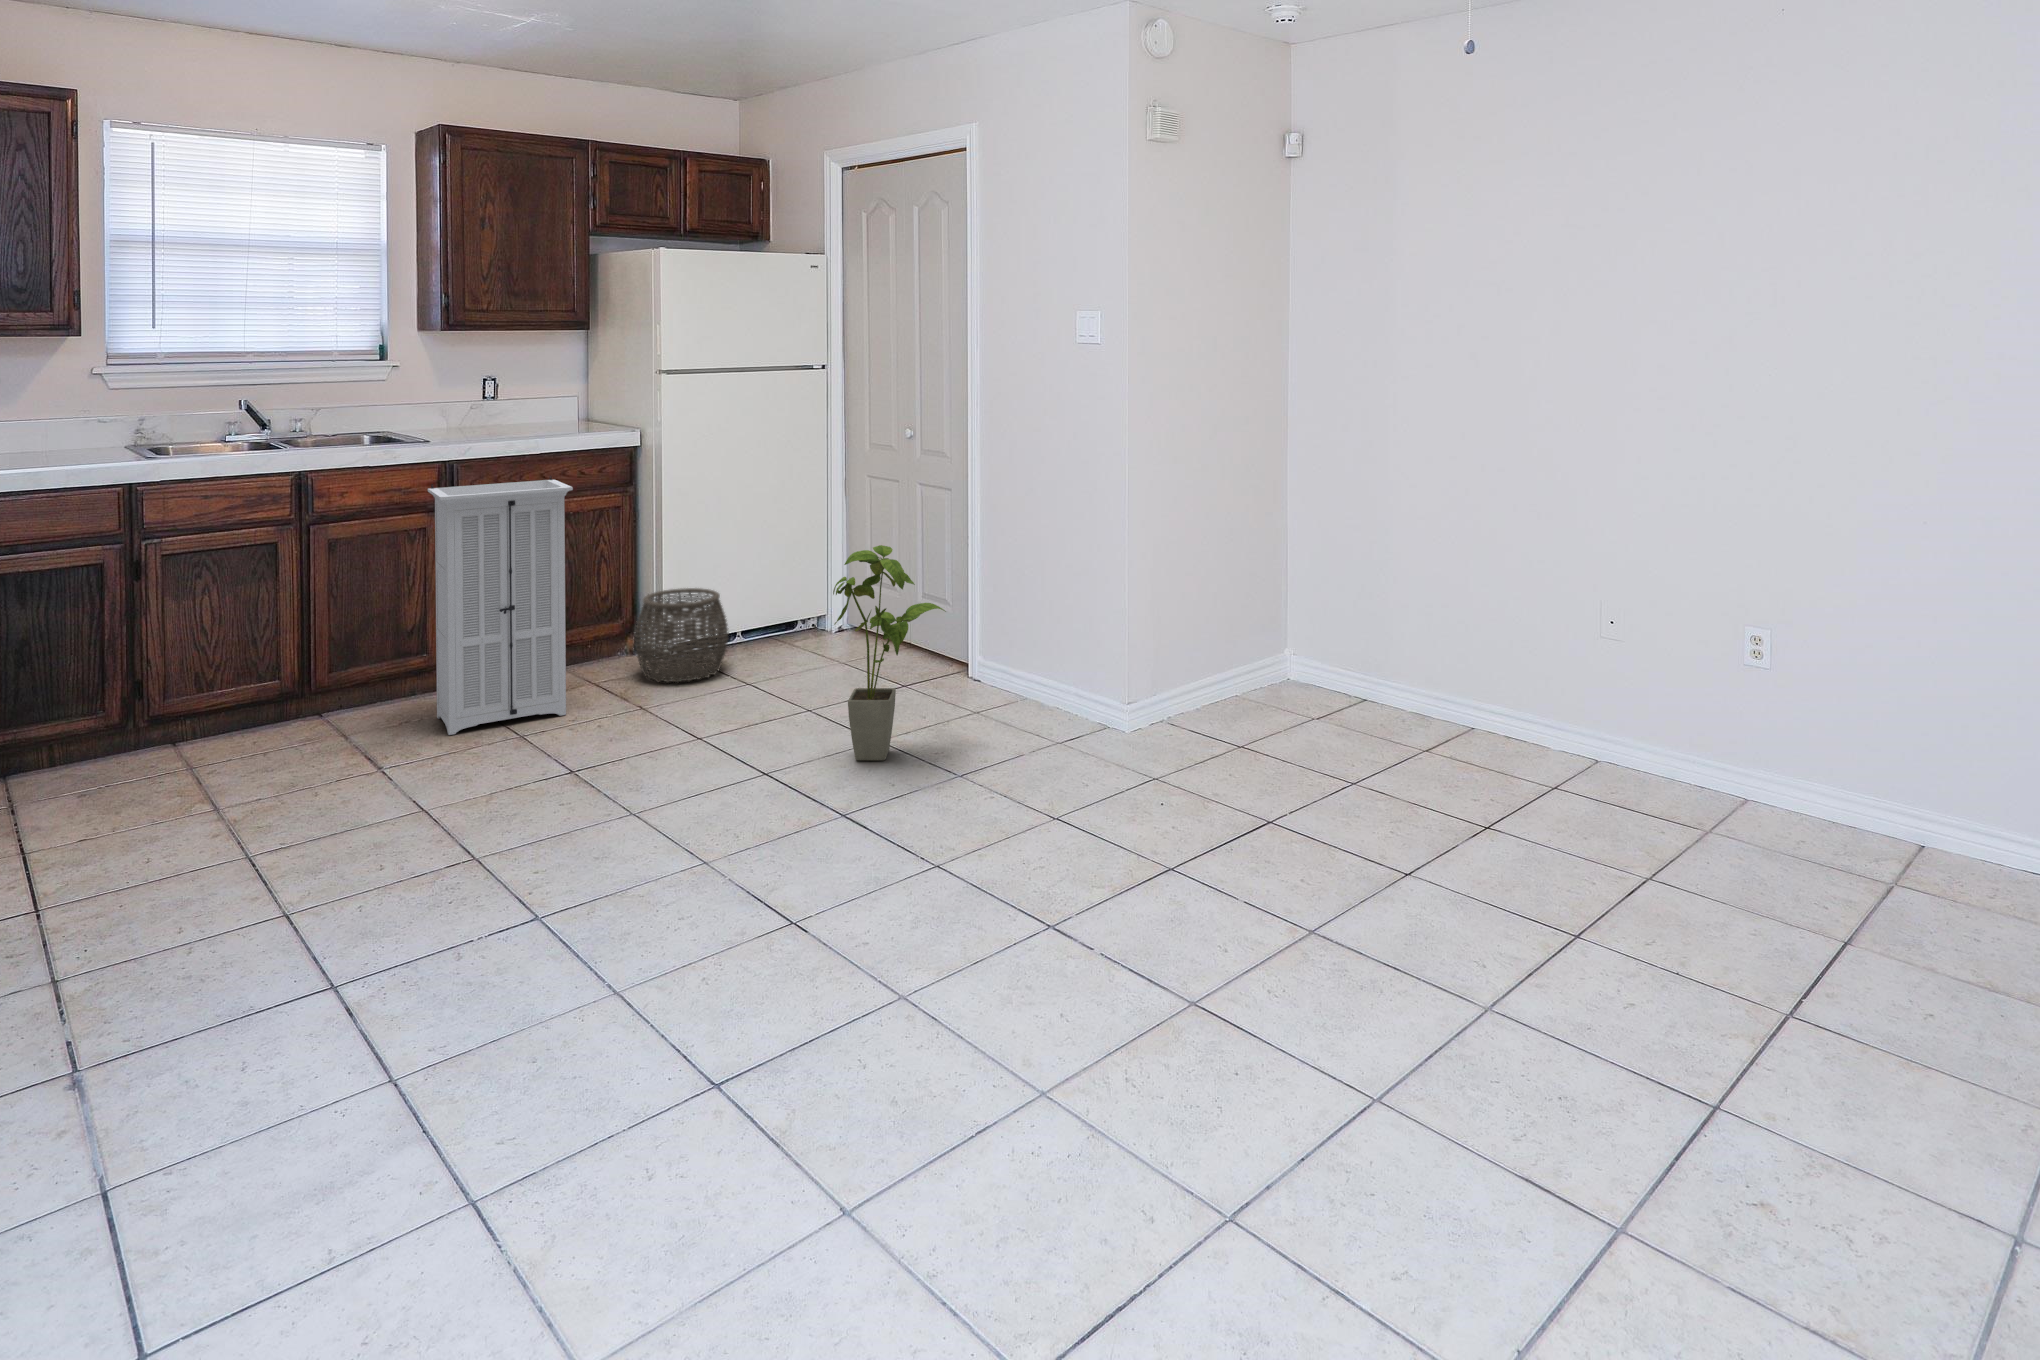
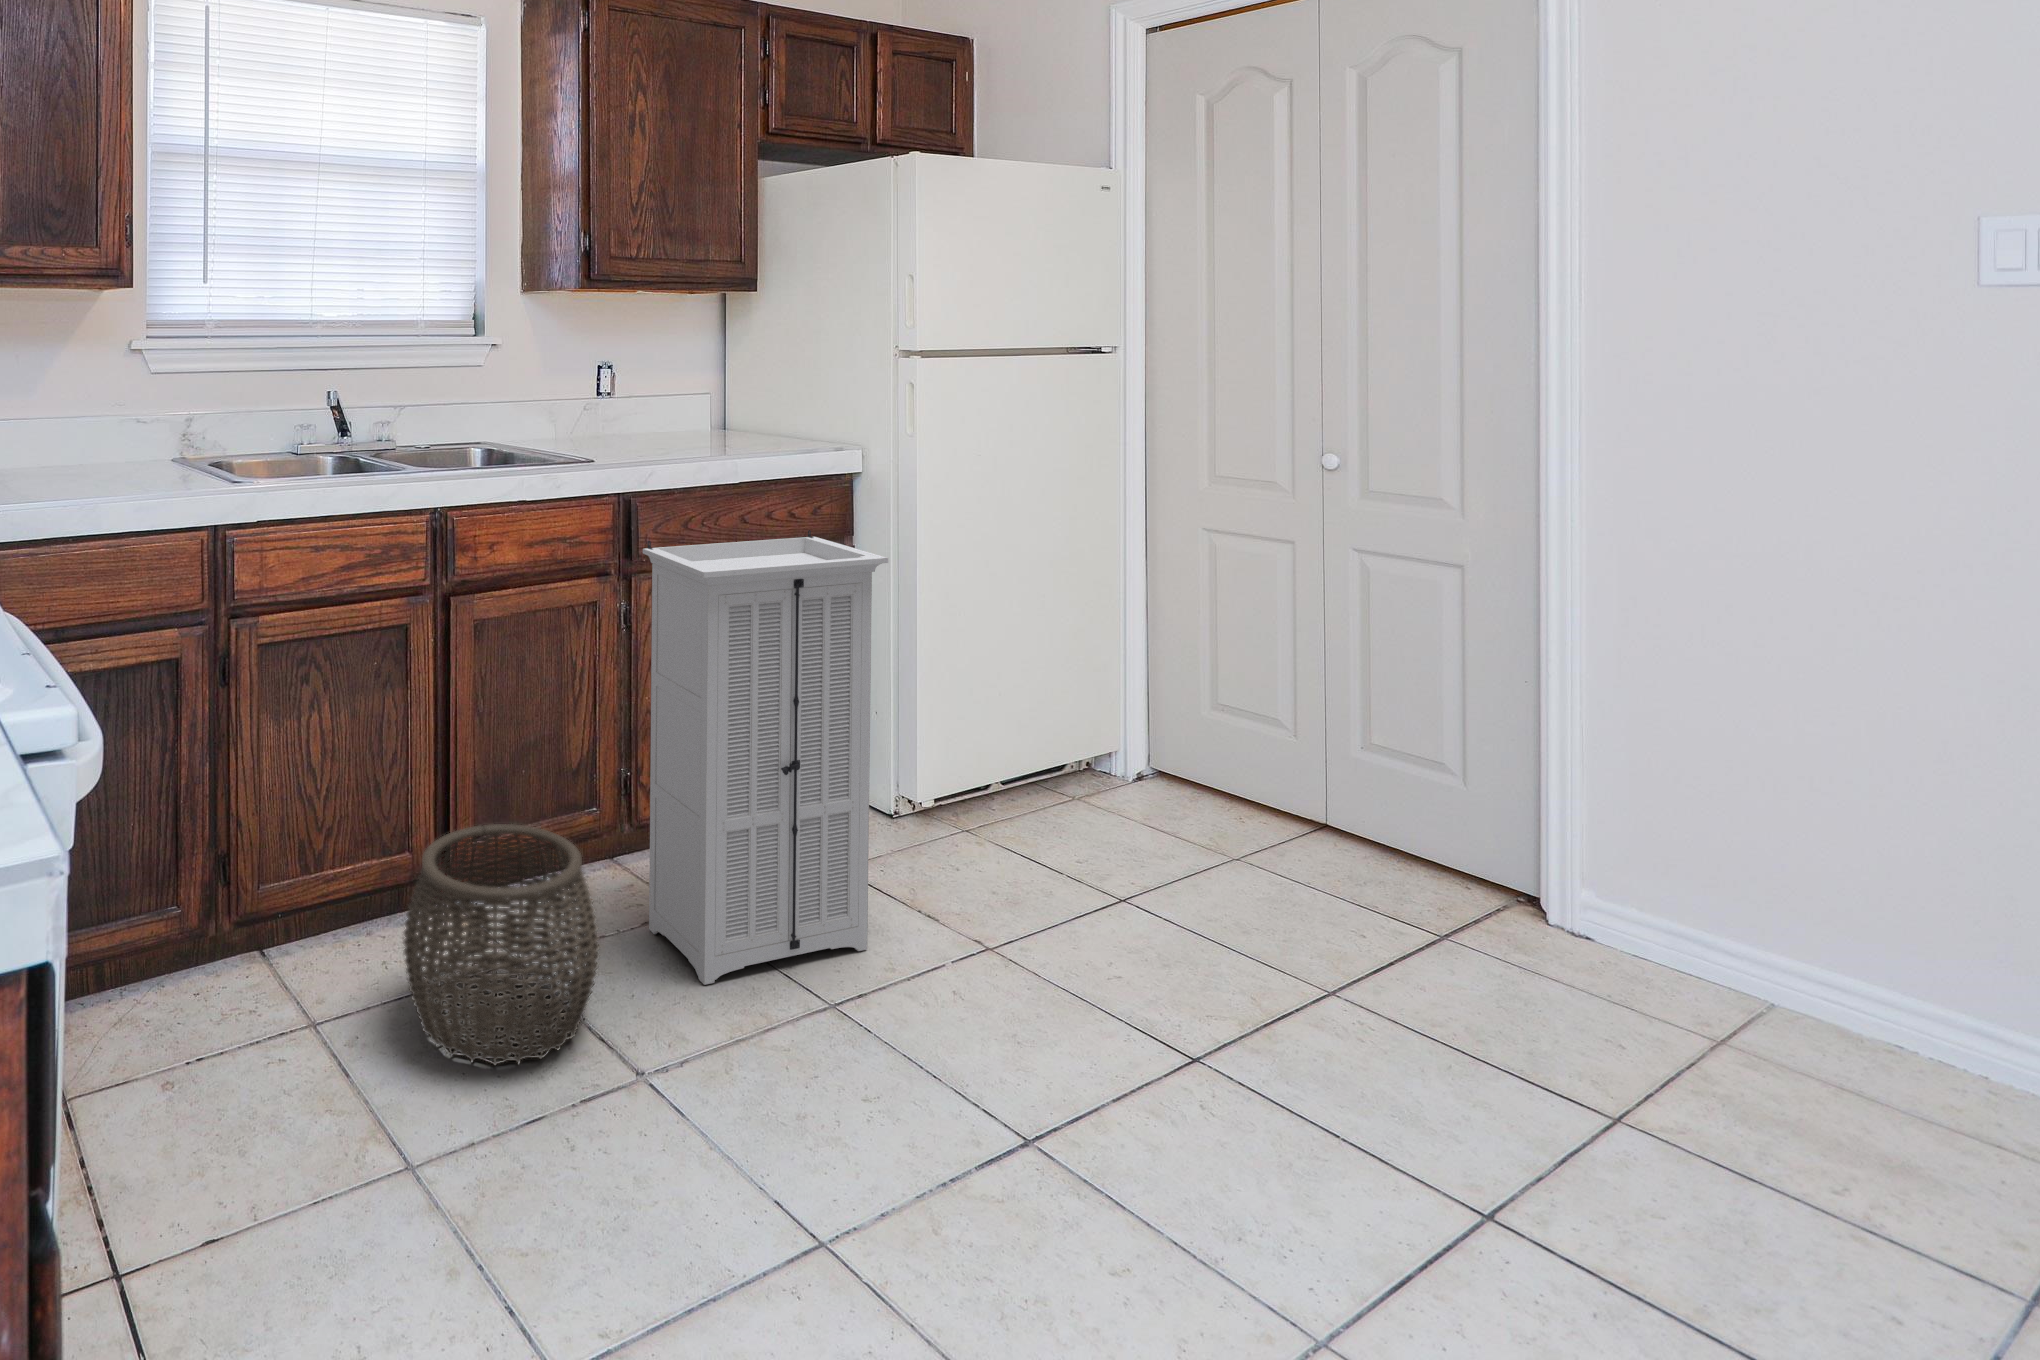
house plant: present [833,545,946,760] -> none [1525,734,1848,1196]
woven basket: present [635,588,729,683] -> present [403,824,600,1065]

